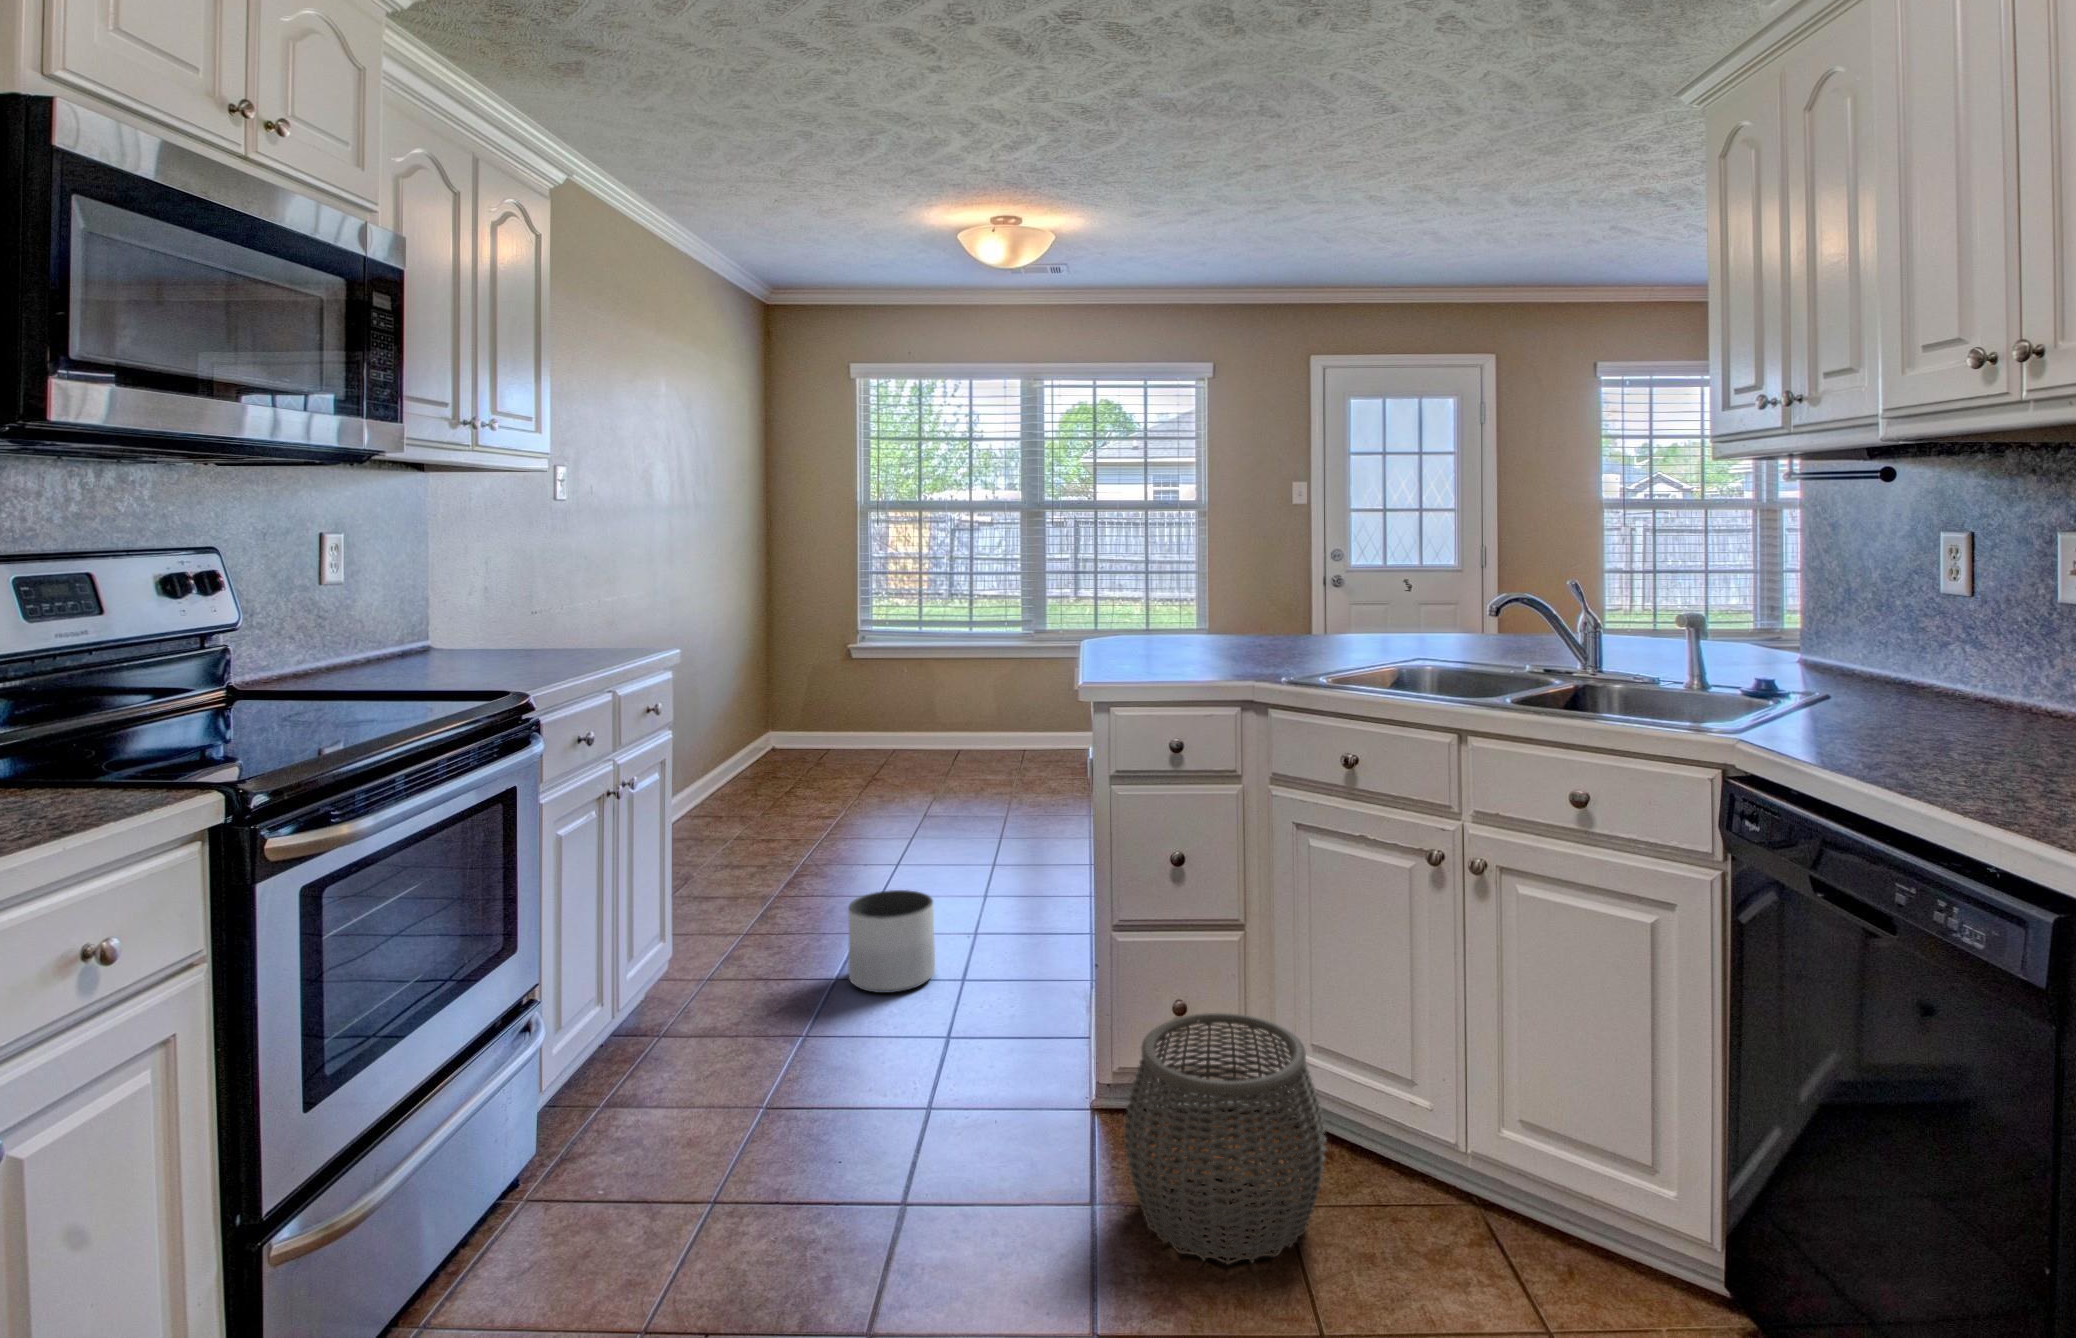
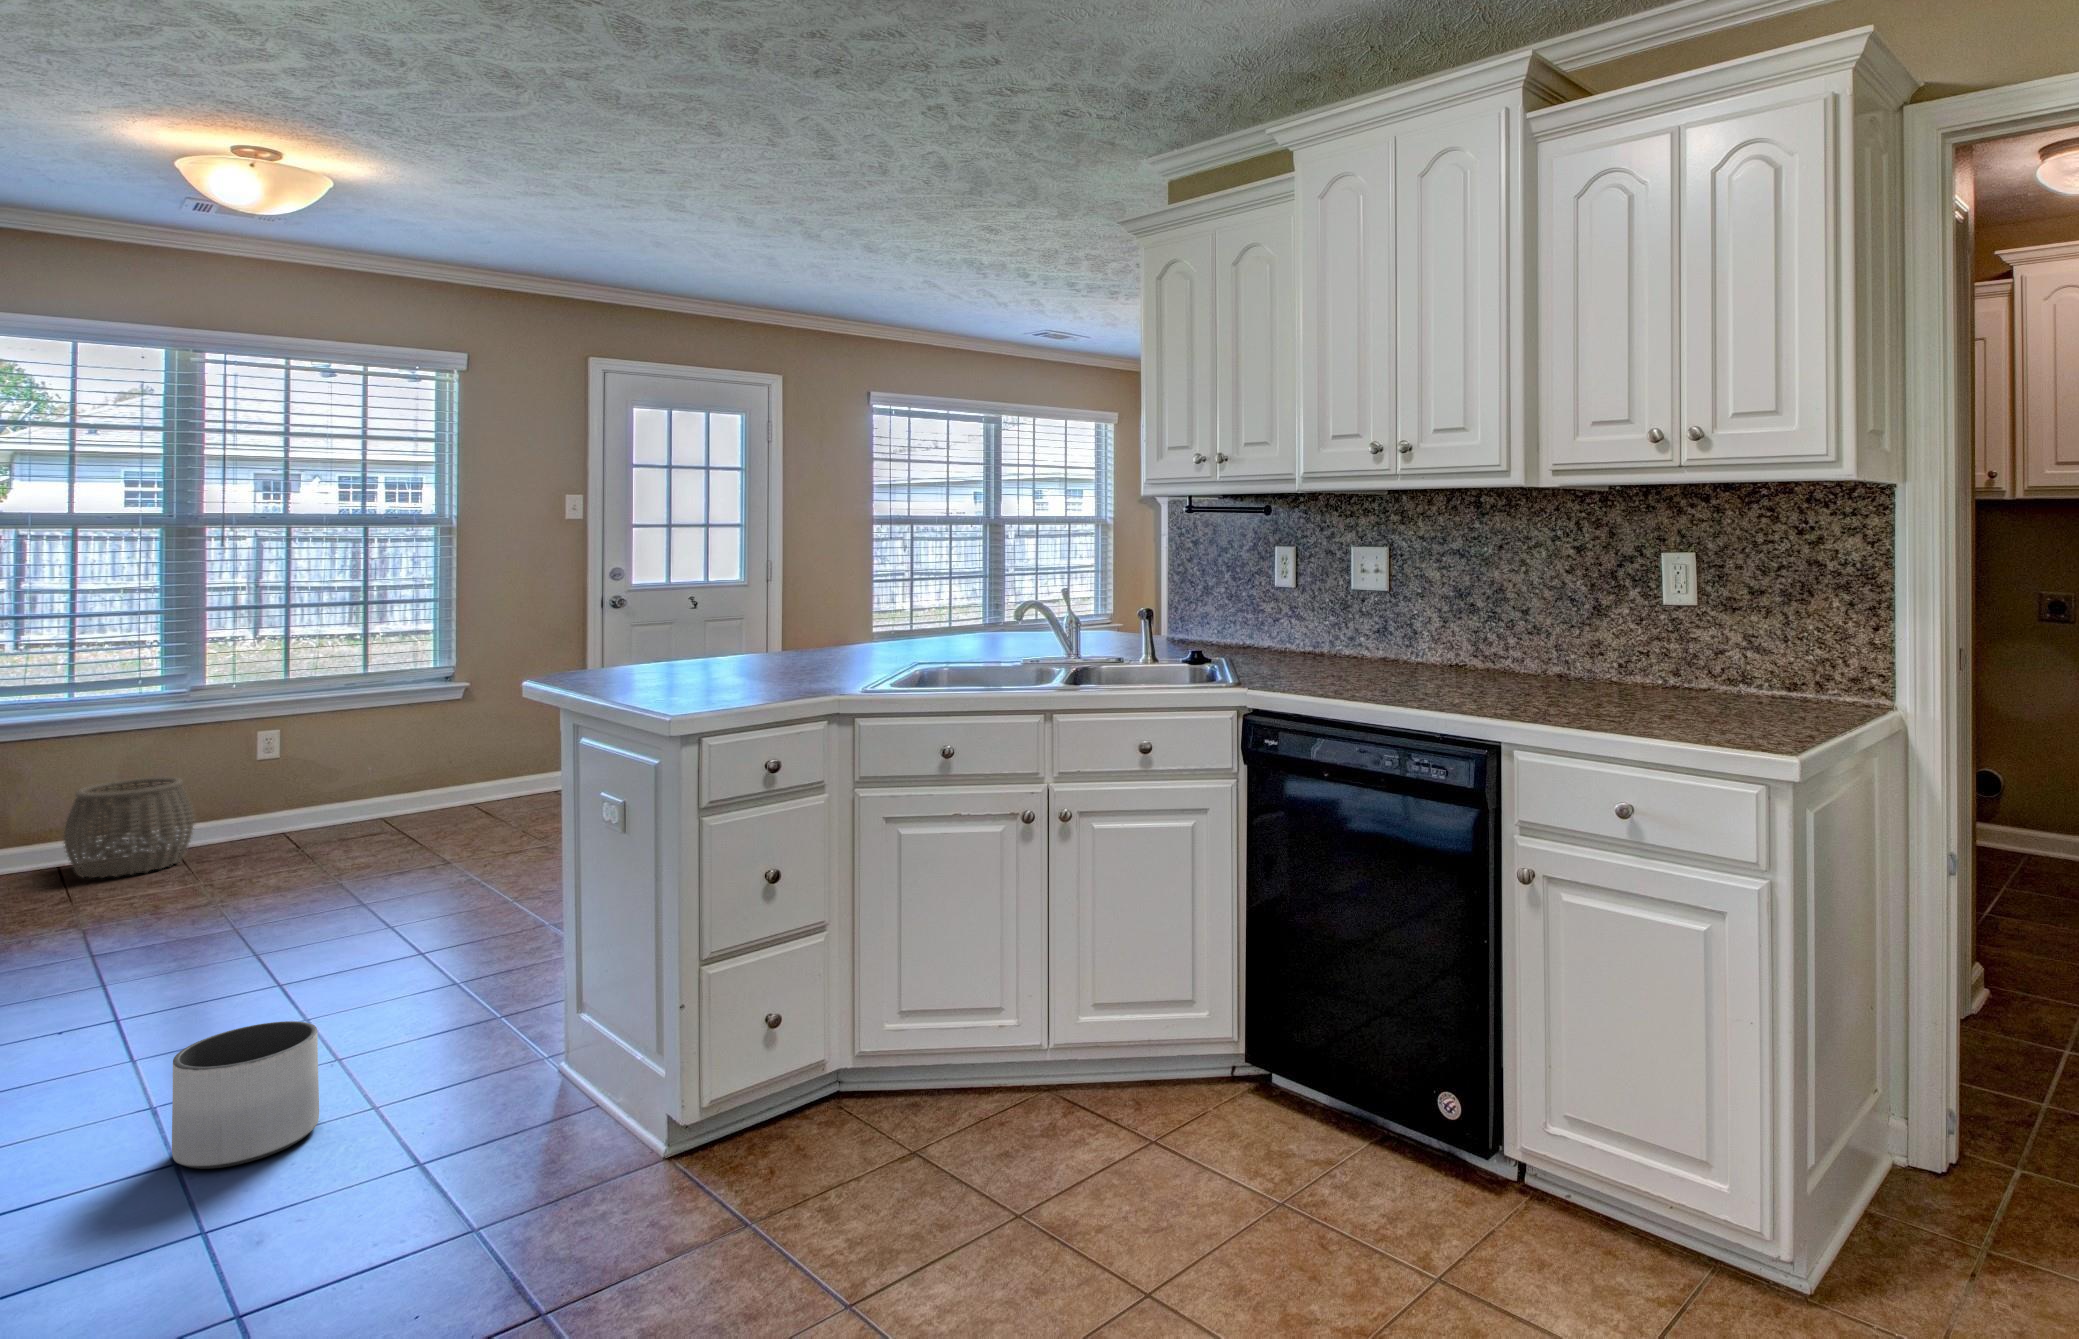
woven basket: present [1124,1013,1327,1264] -> present [63,777,194,878]

